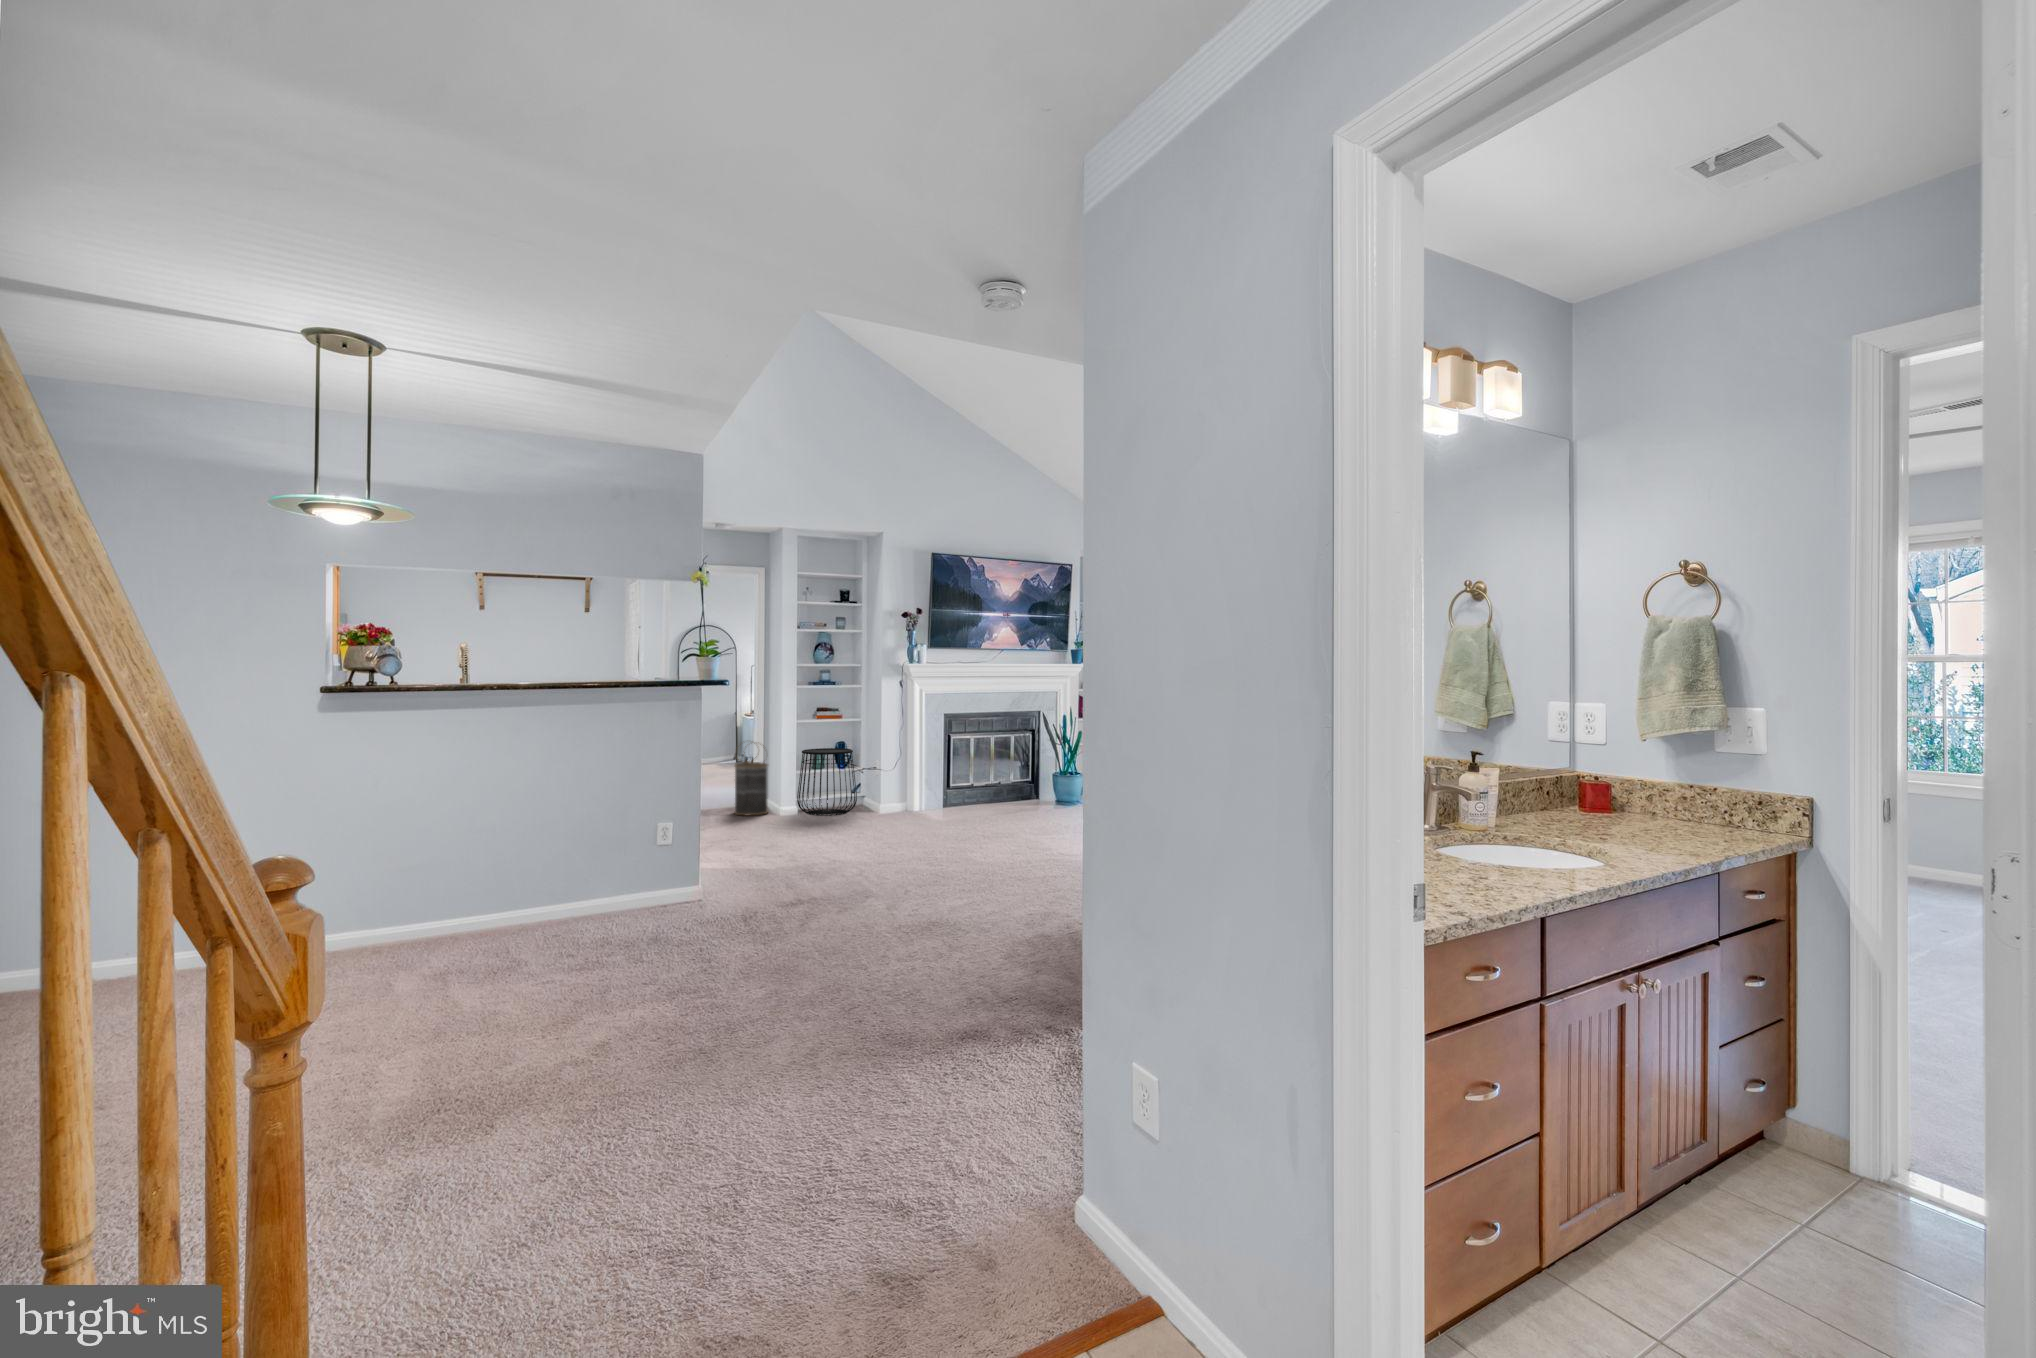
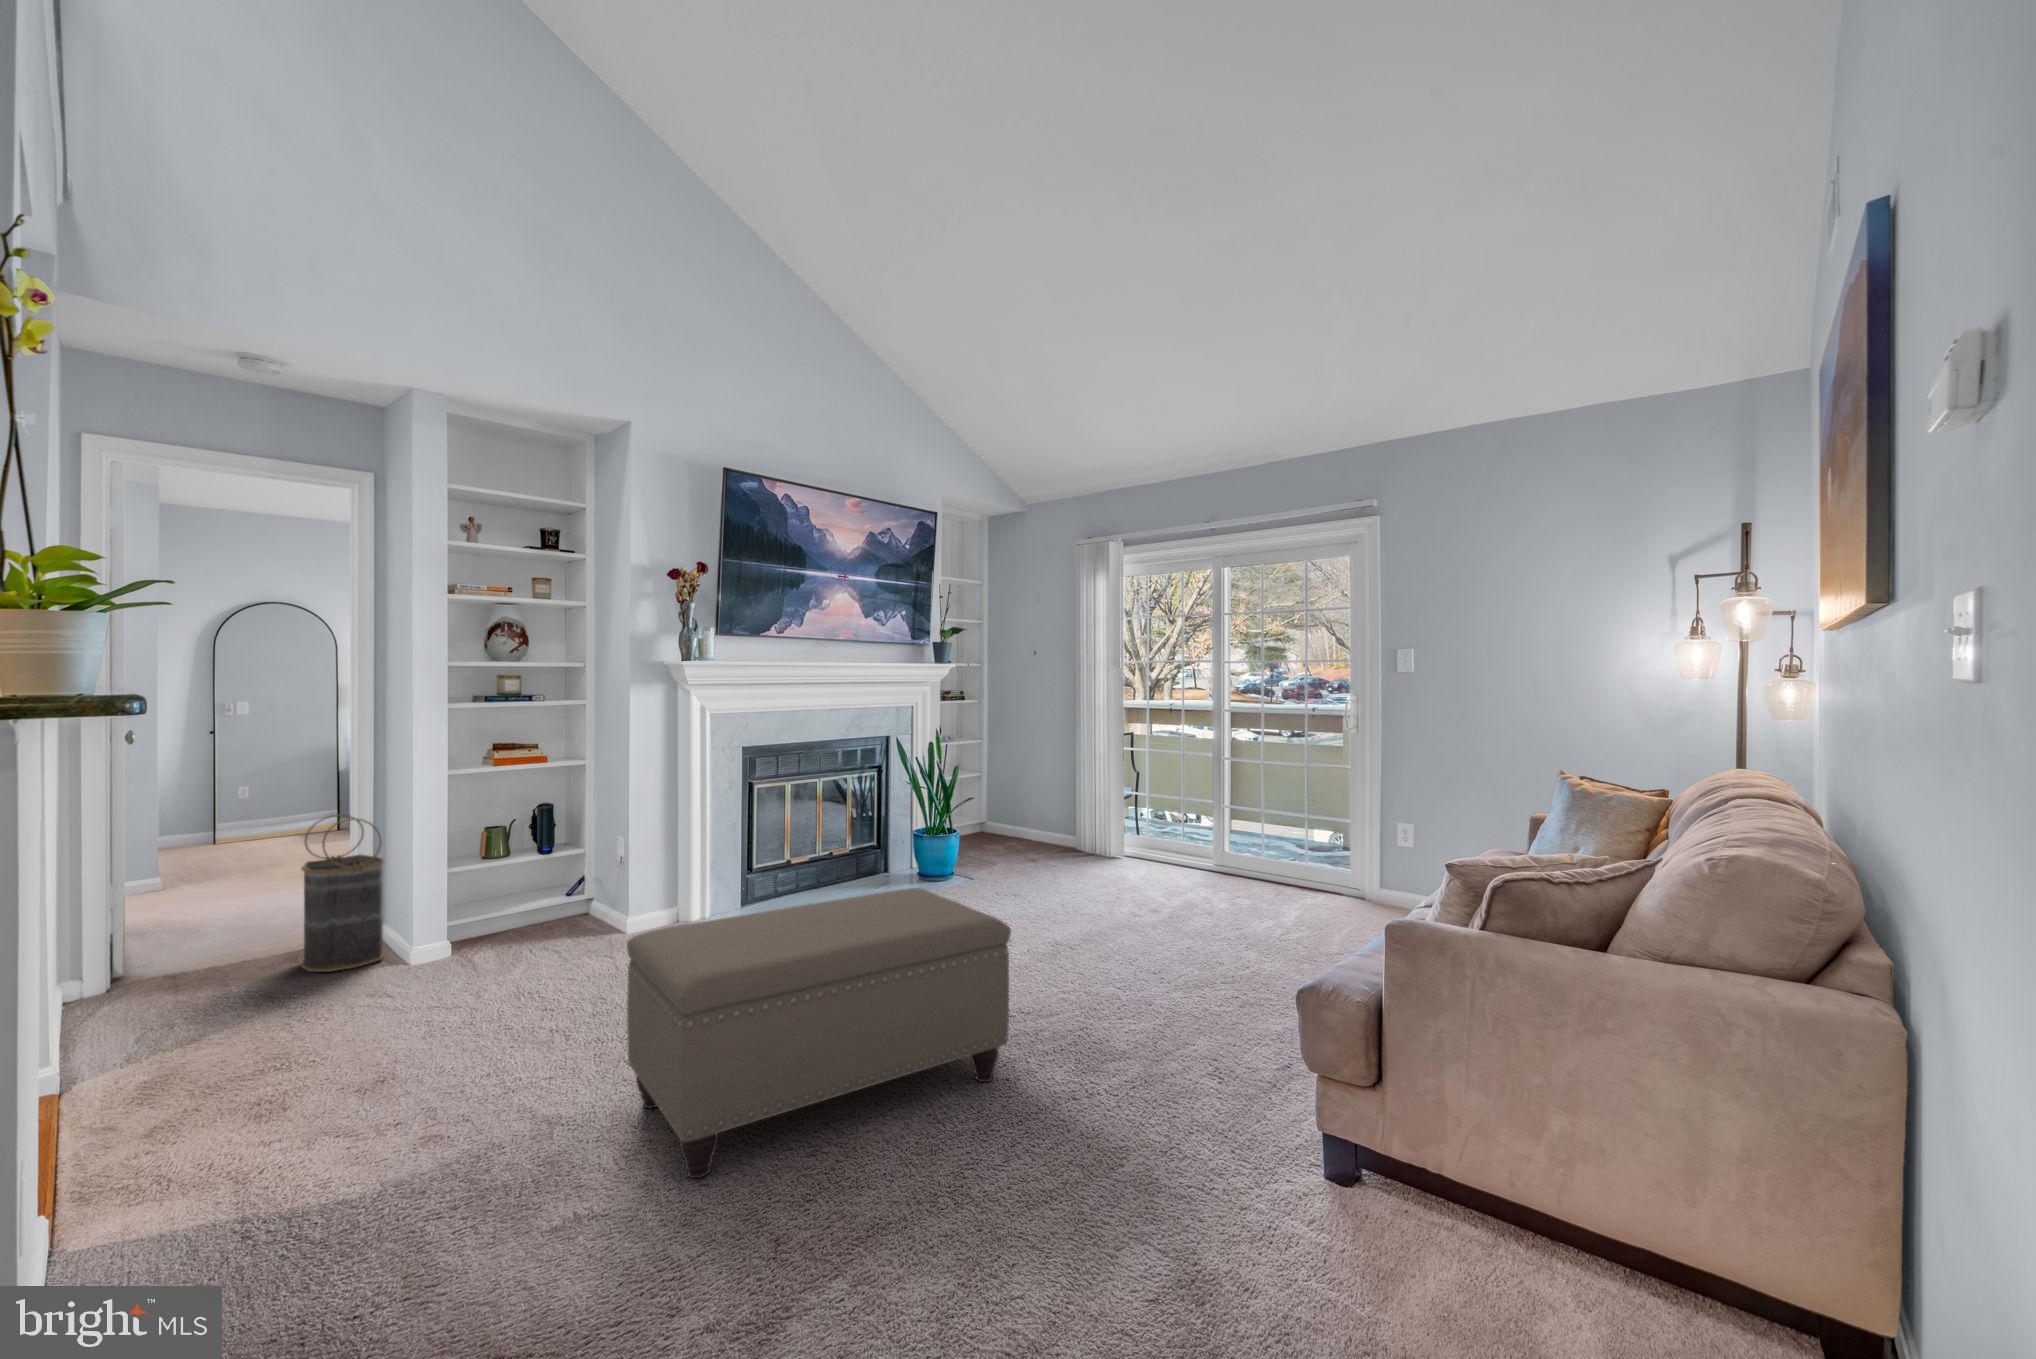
side table: present [797,748,857,816] -> none [451,818,580,956]
ottoman: none [863,777,1026,870] -> present [627,888,1011,1178]

